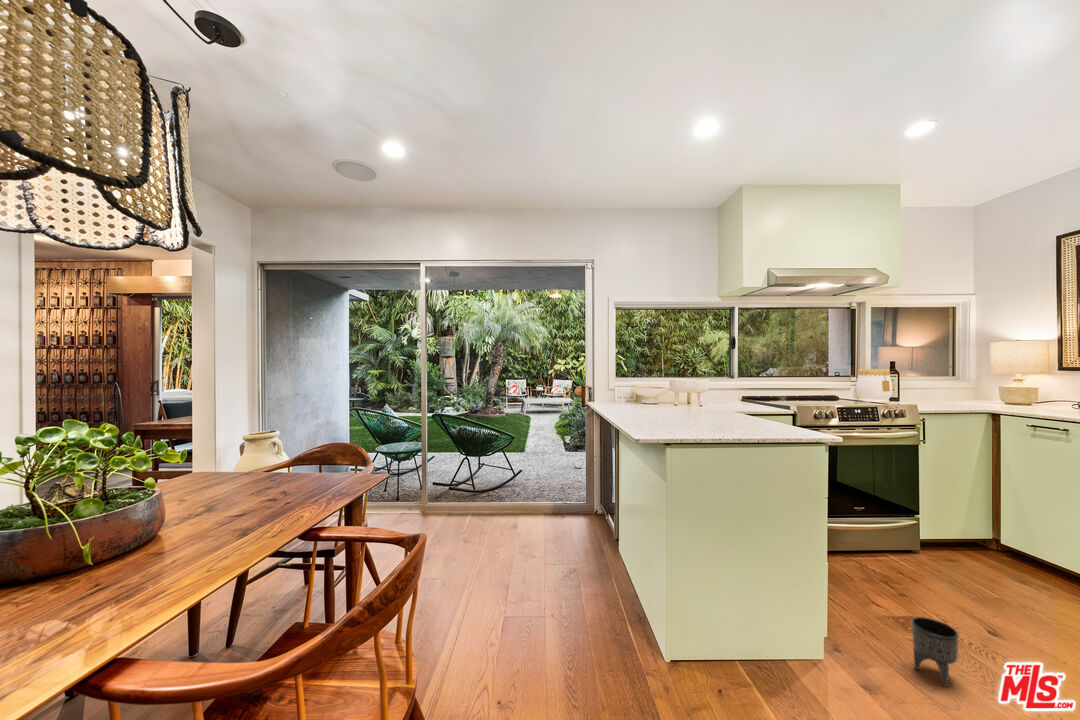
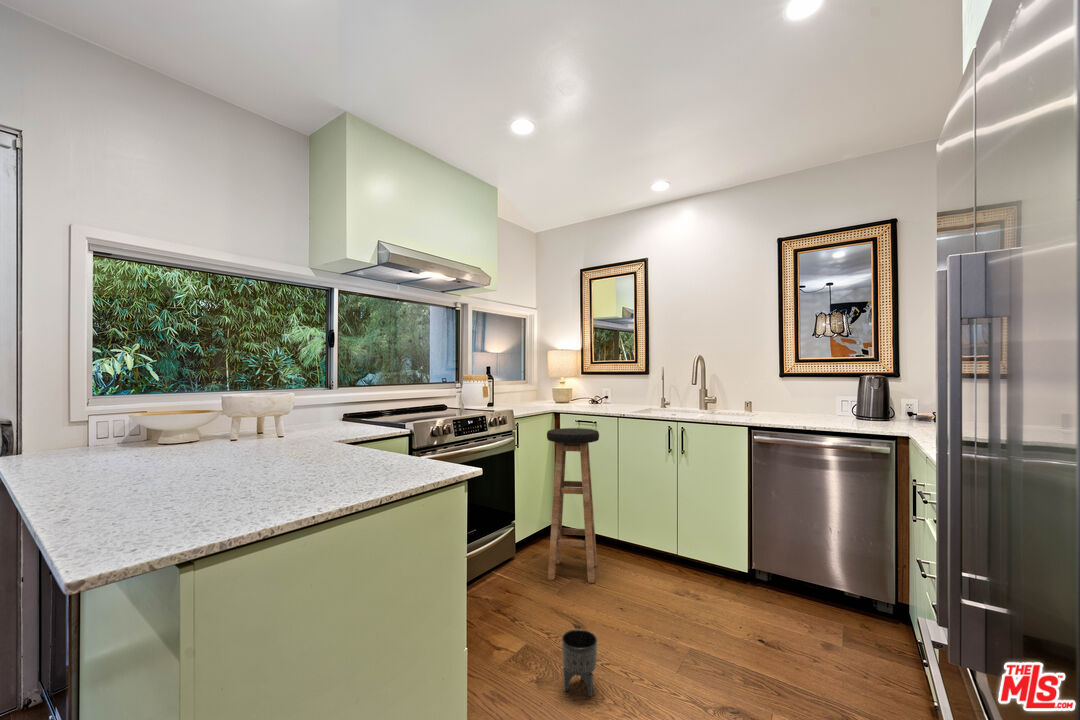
bar stool: none [954,429,1045,612] -> present [547,428,599,583]

